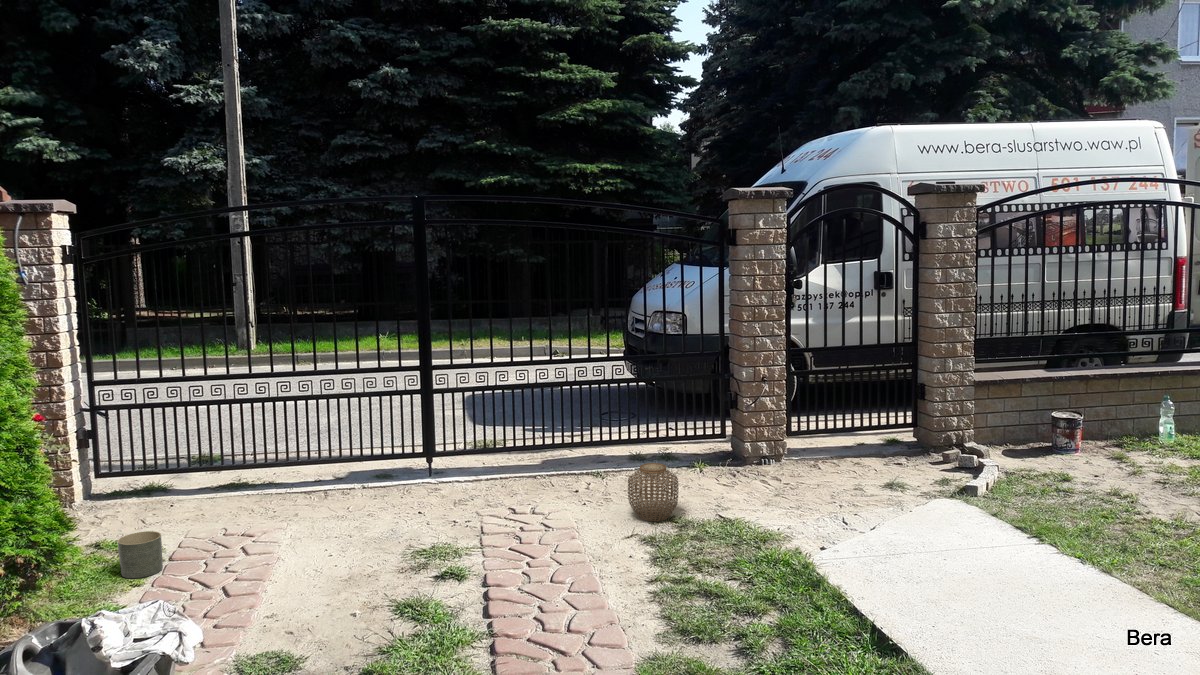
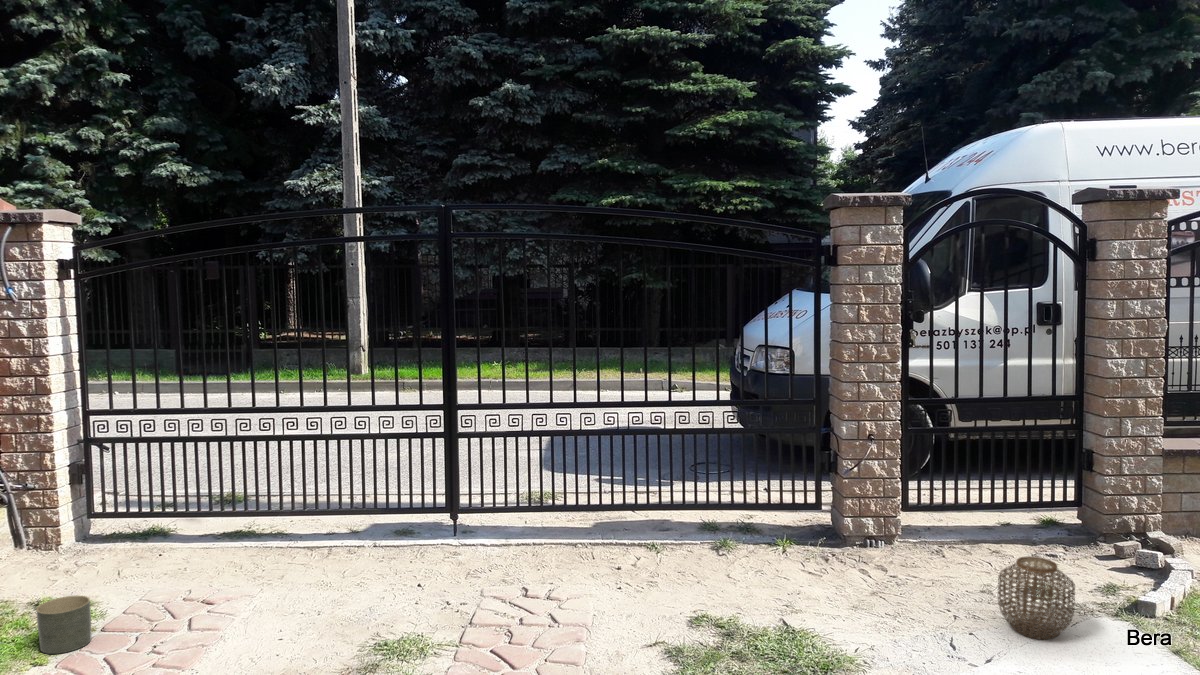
woven basket: present [628,463,678,522] -> present [998,556,1075,639]

